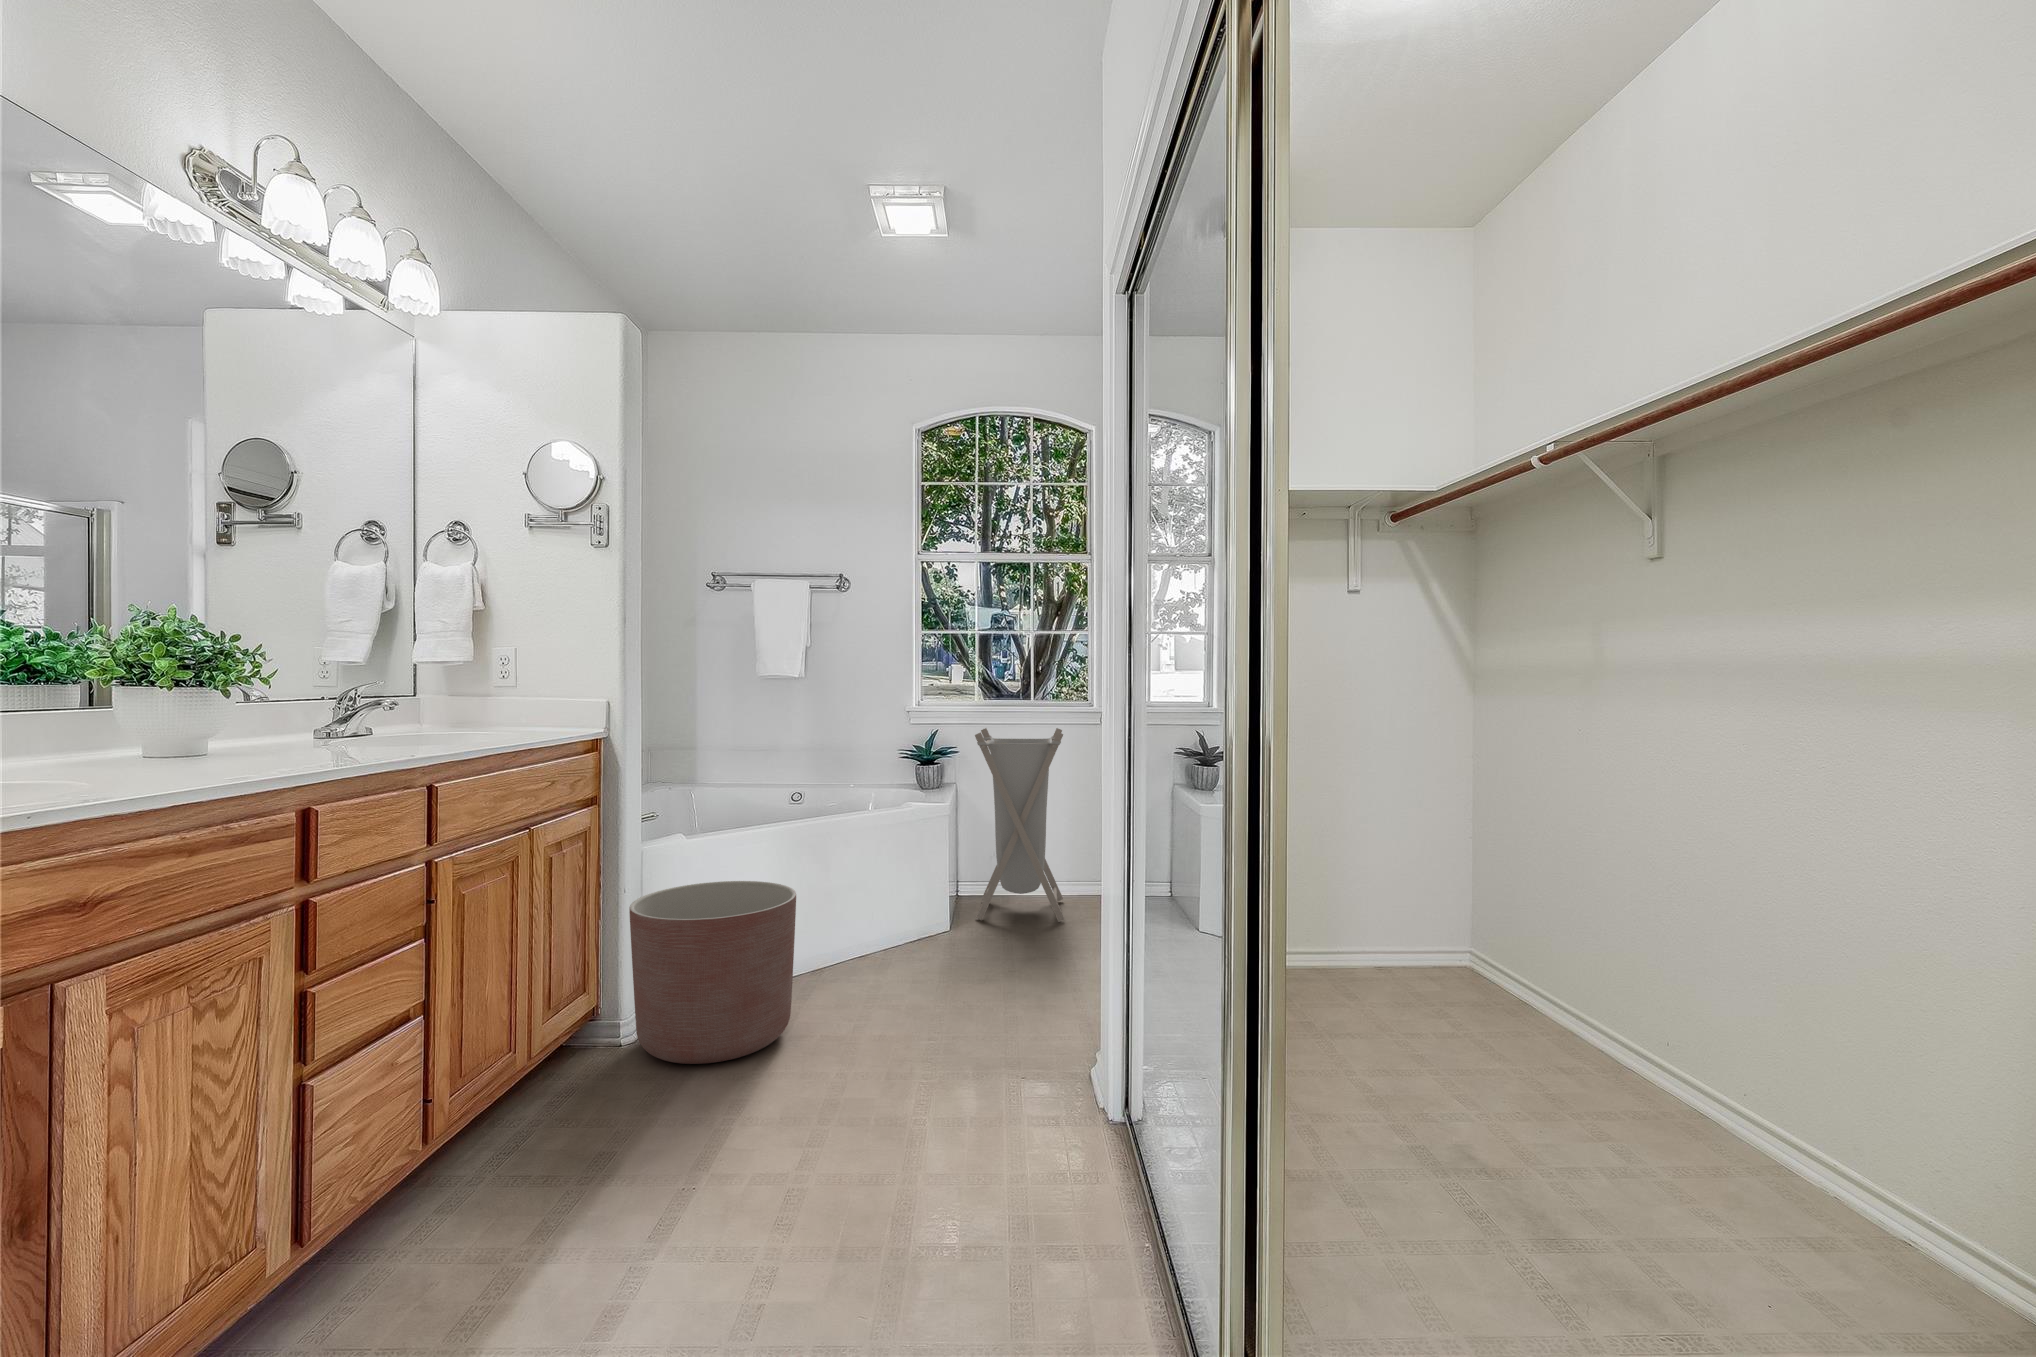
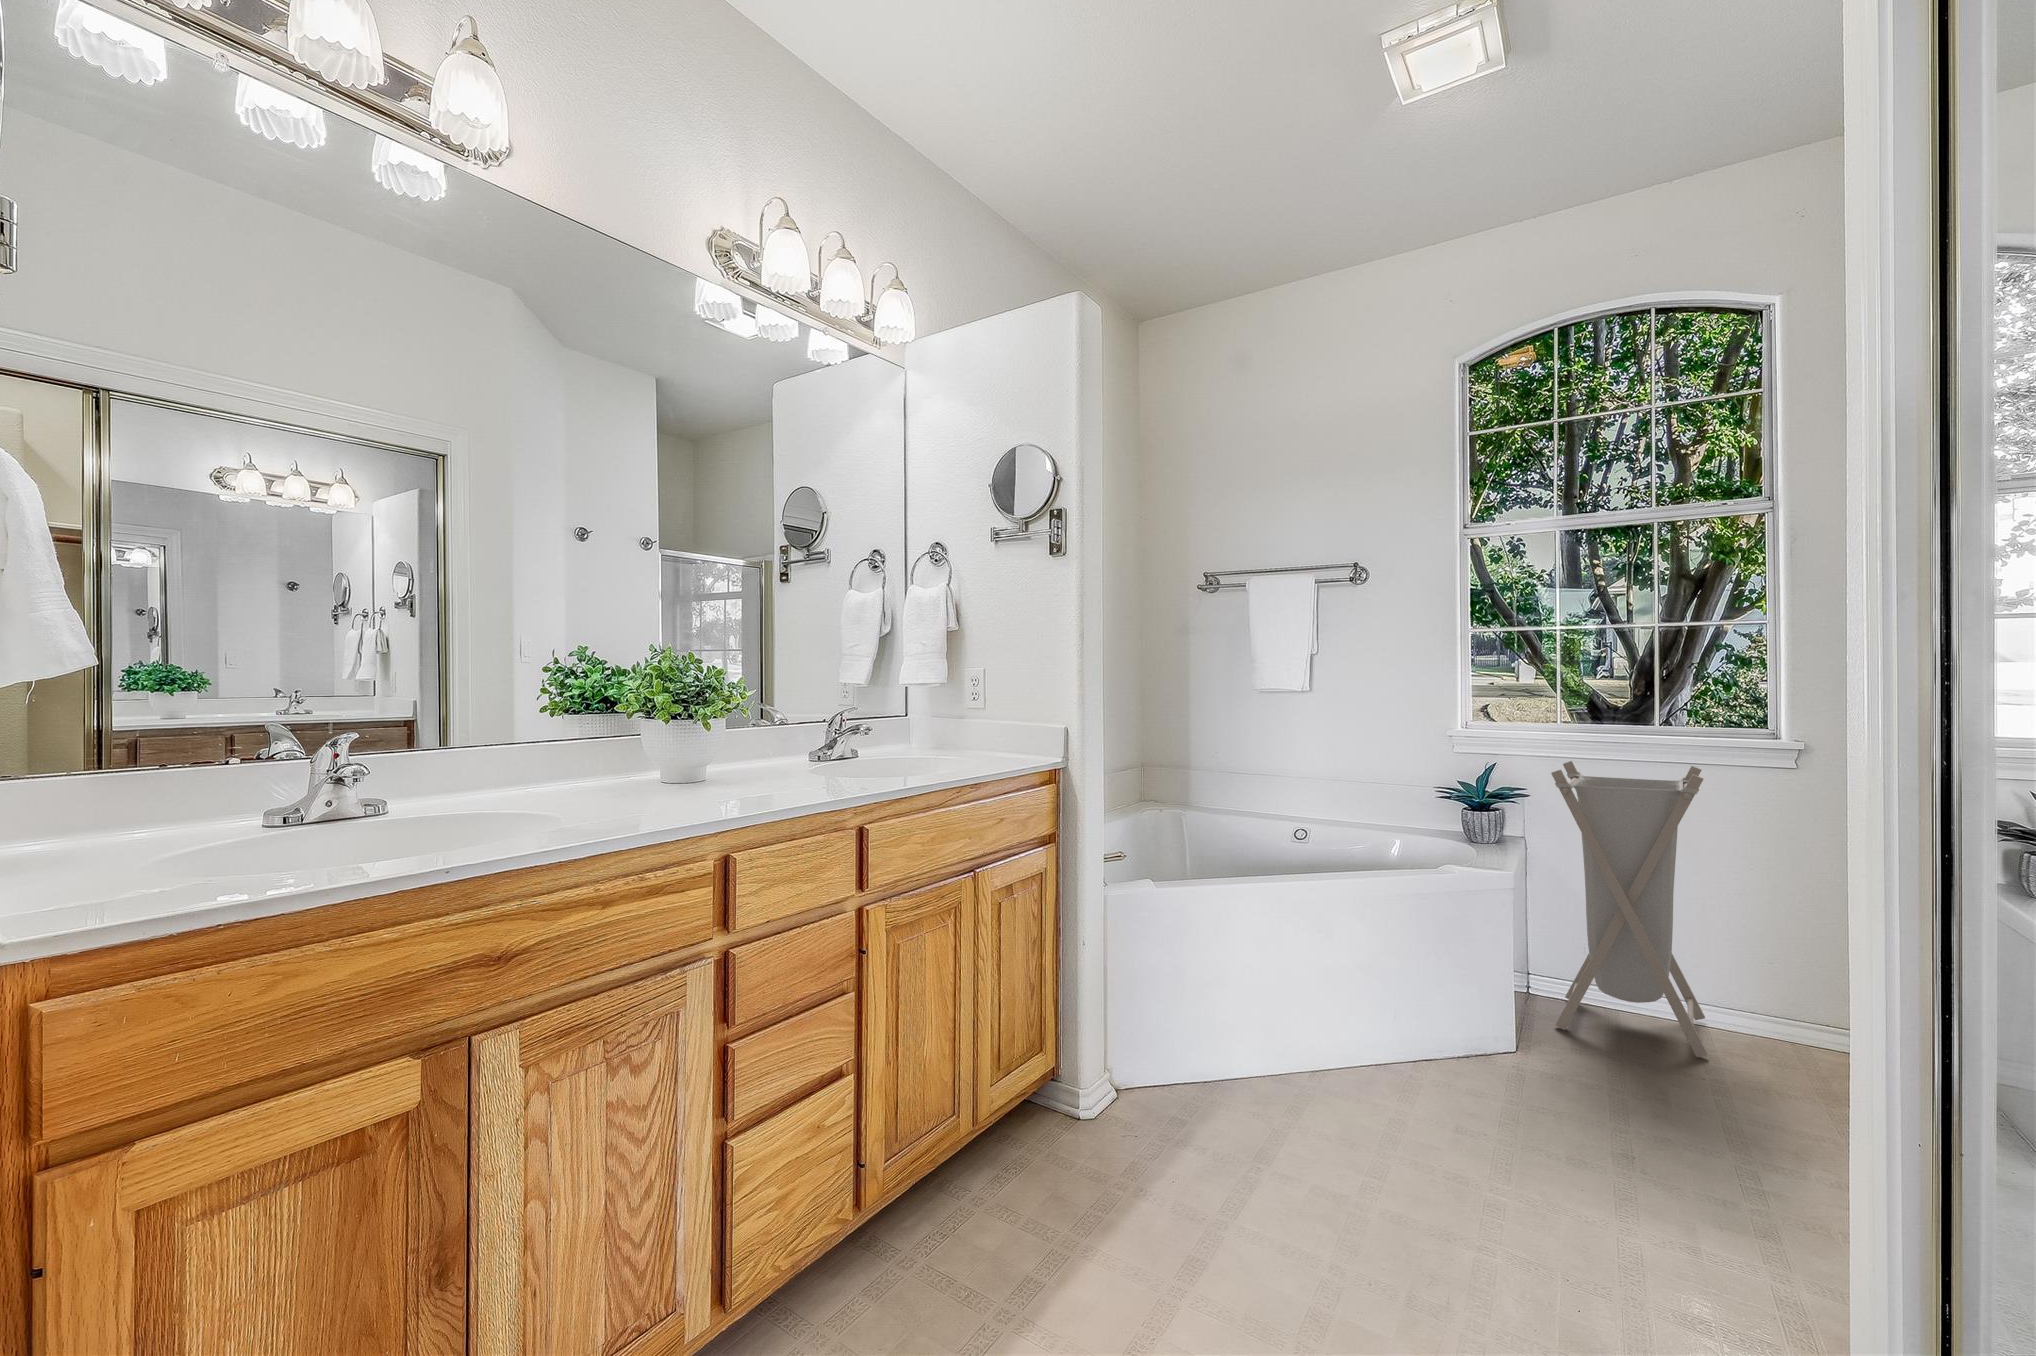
planter: present [629,881,796,1064] -> none [1089,942,1282,1173]

